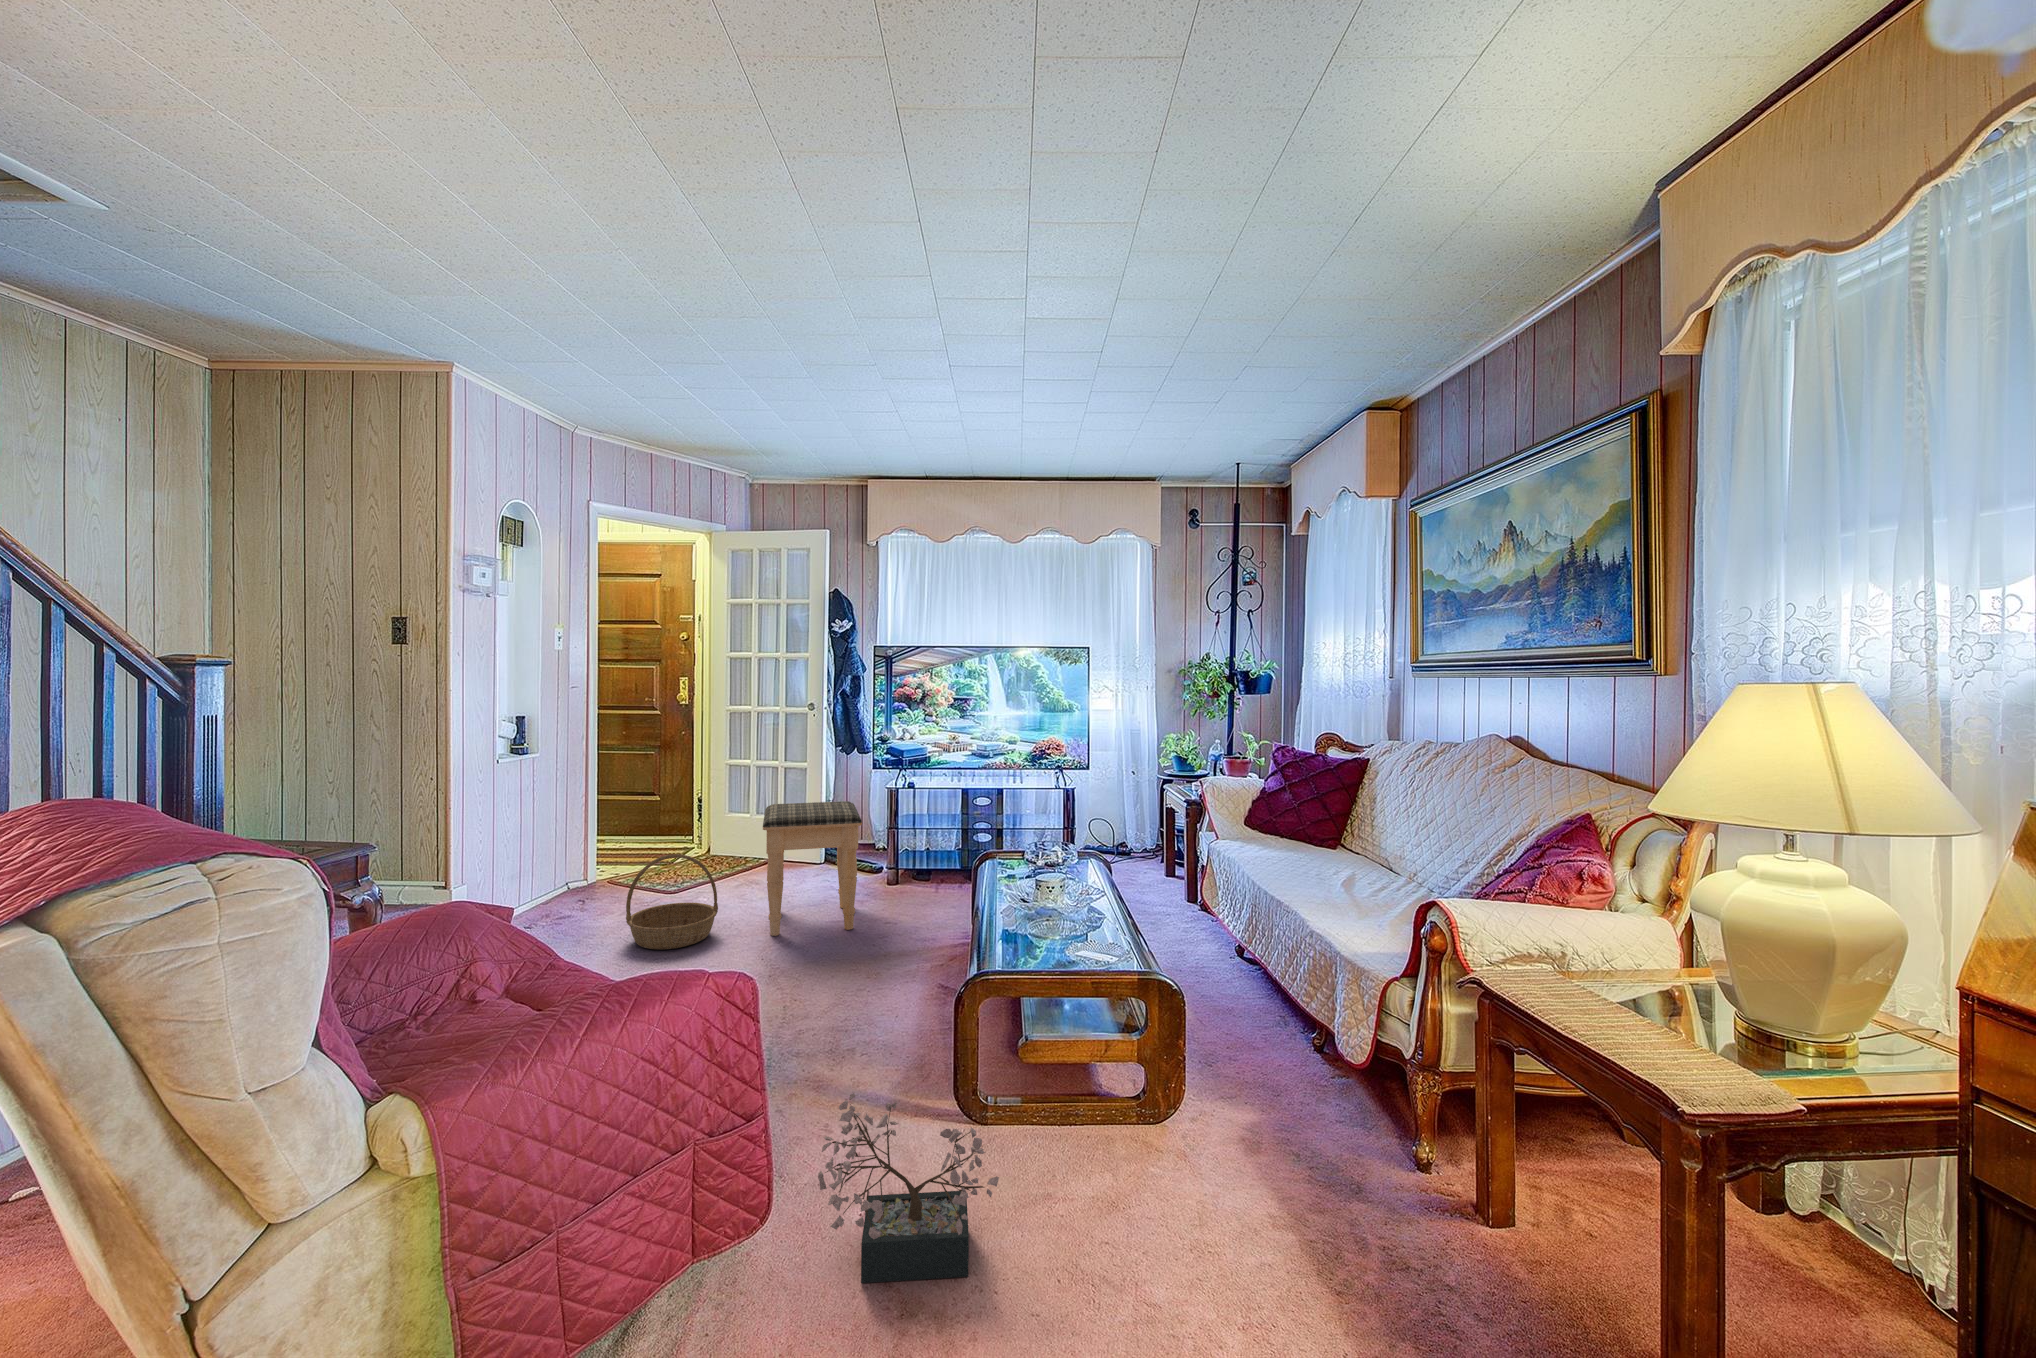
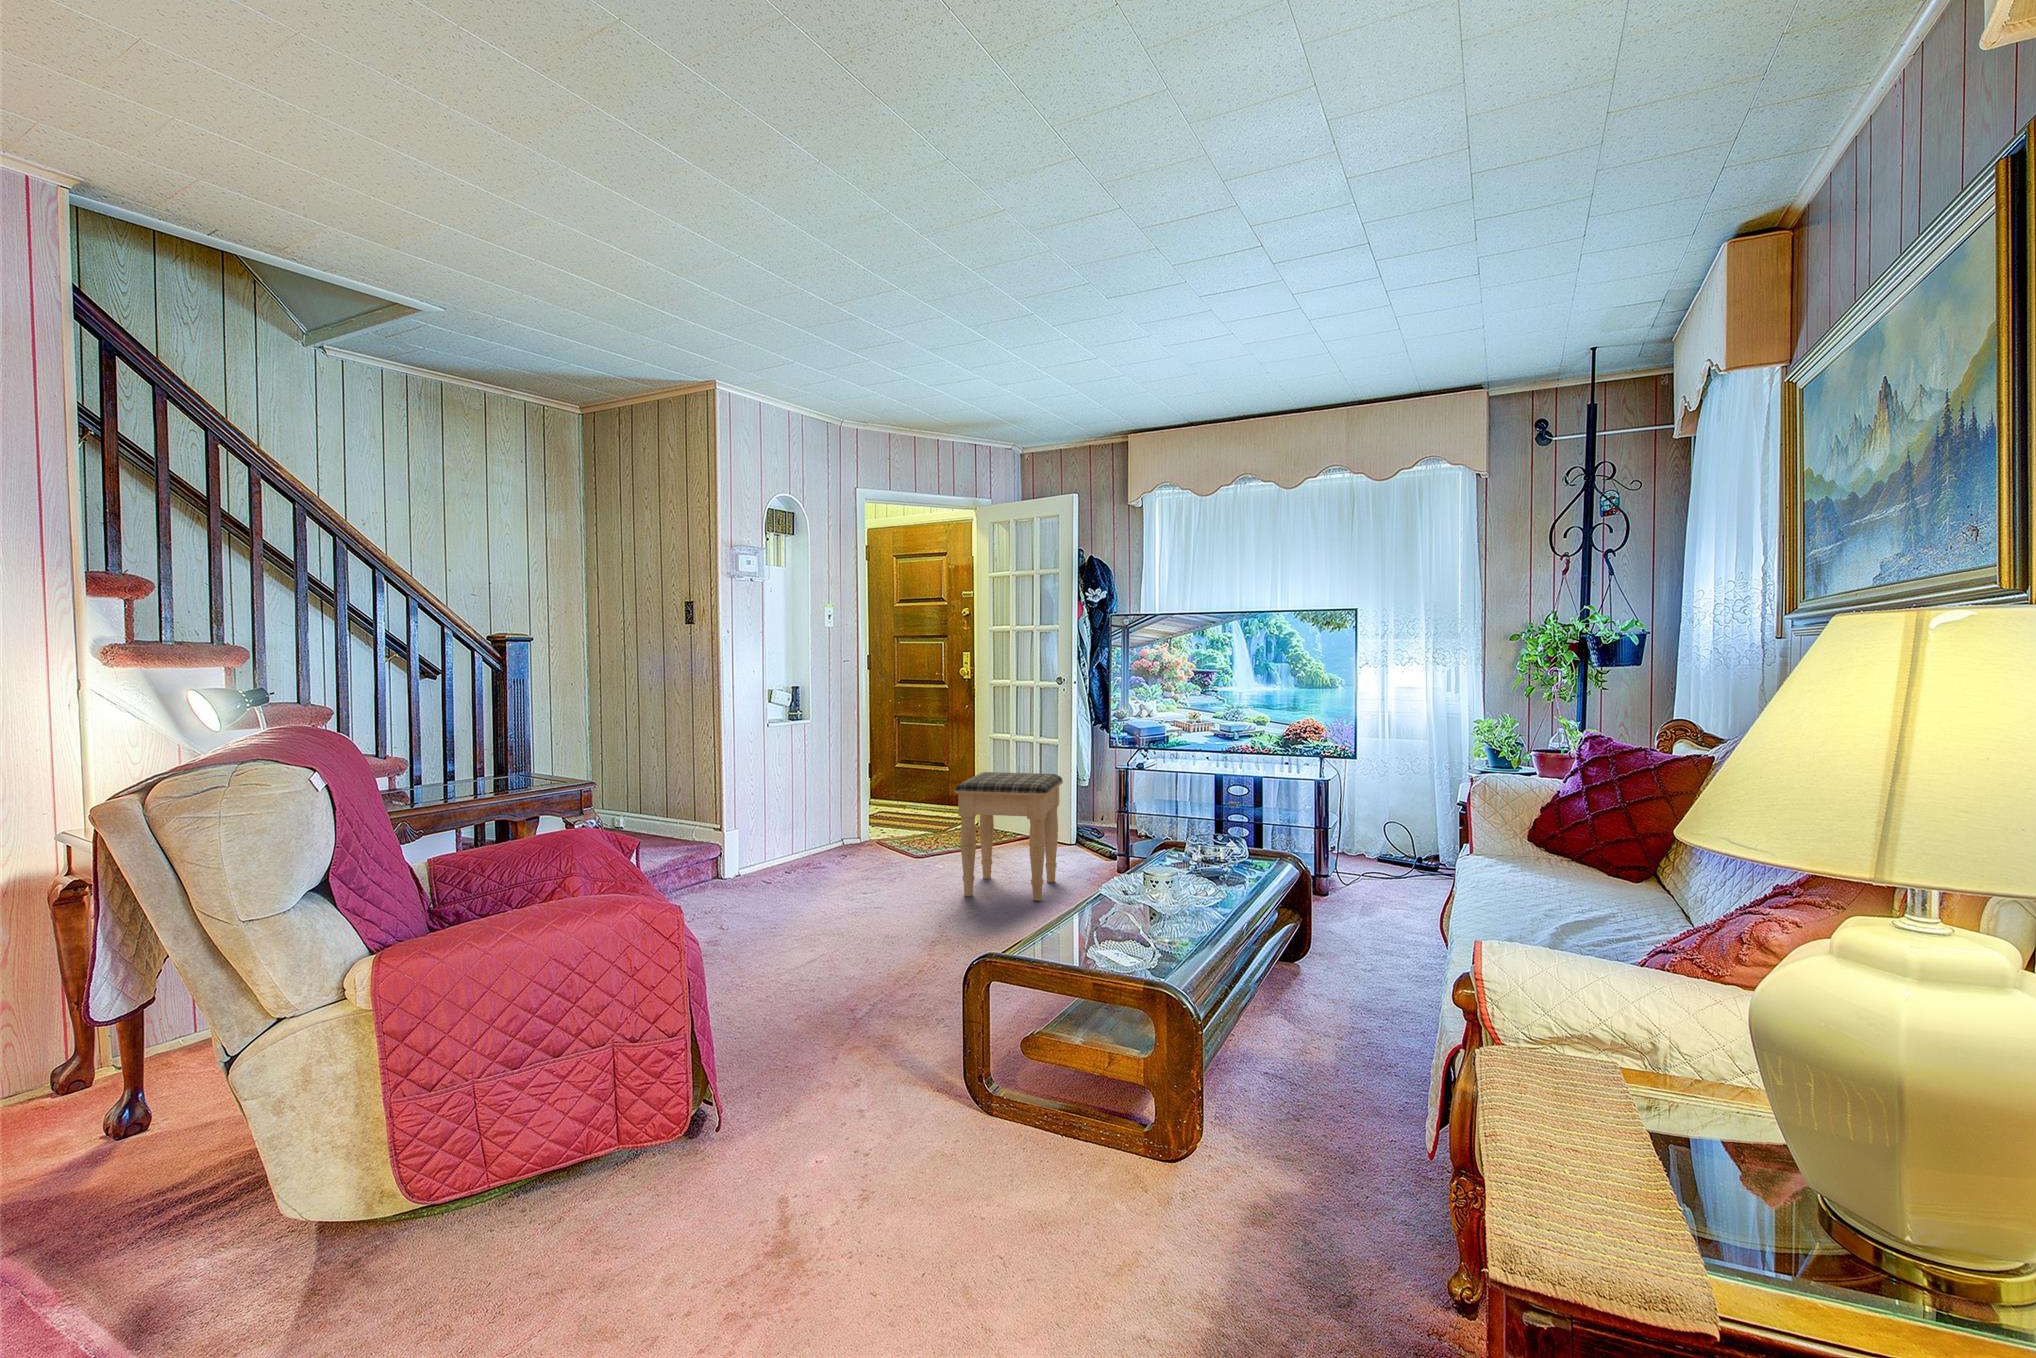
basket: present [626,854,718,949] -> none [847,810,923,894]
decorative plant: present [818,1093,999,1283] -> none [767,994,929,1166]

